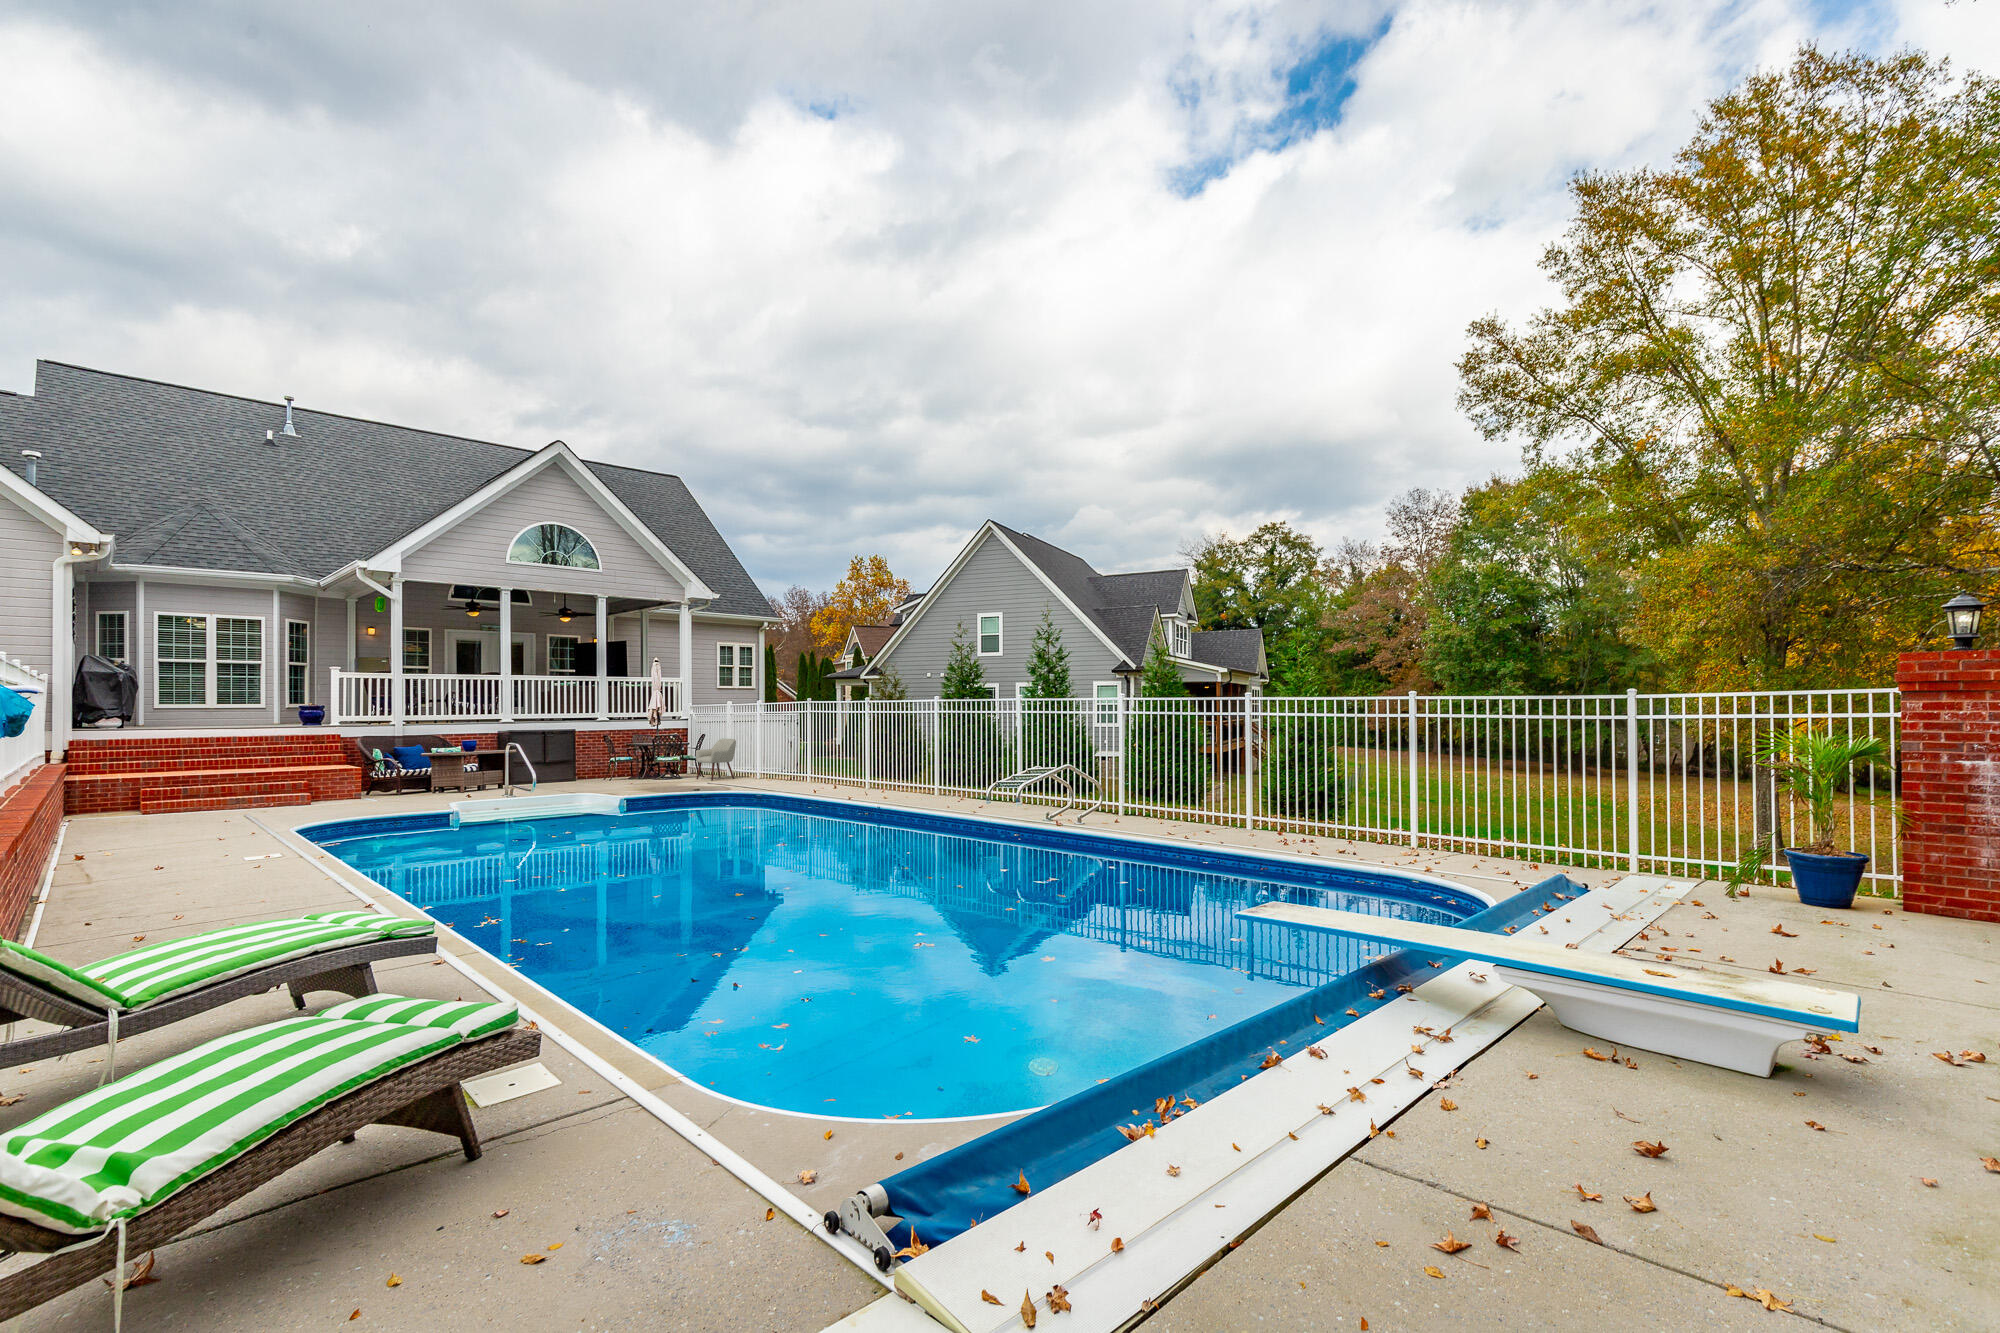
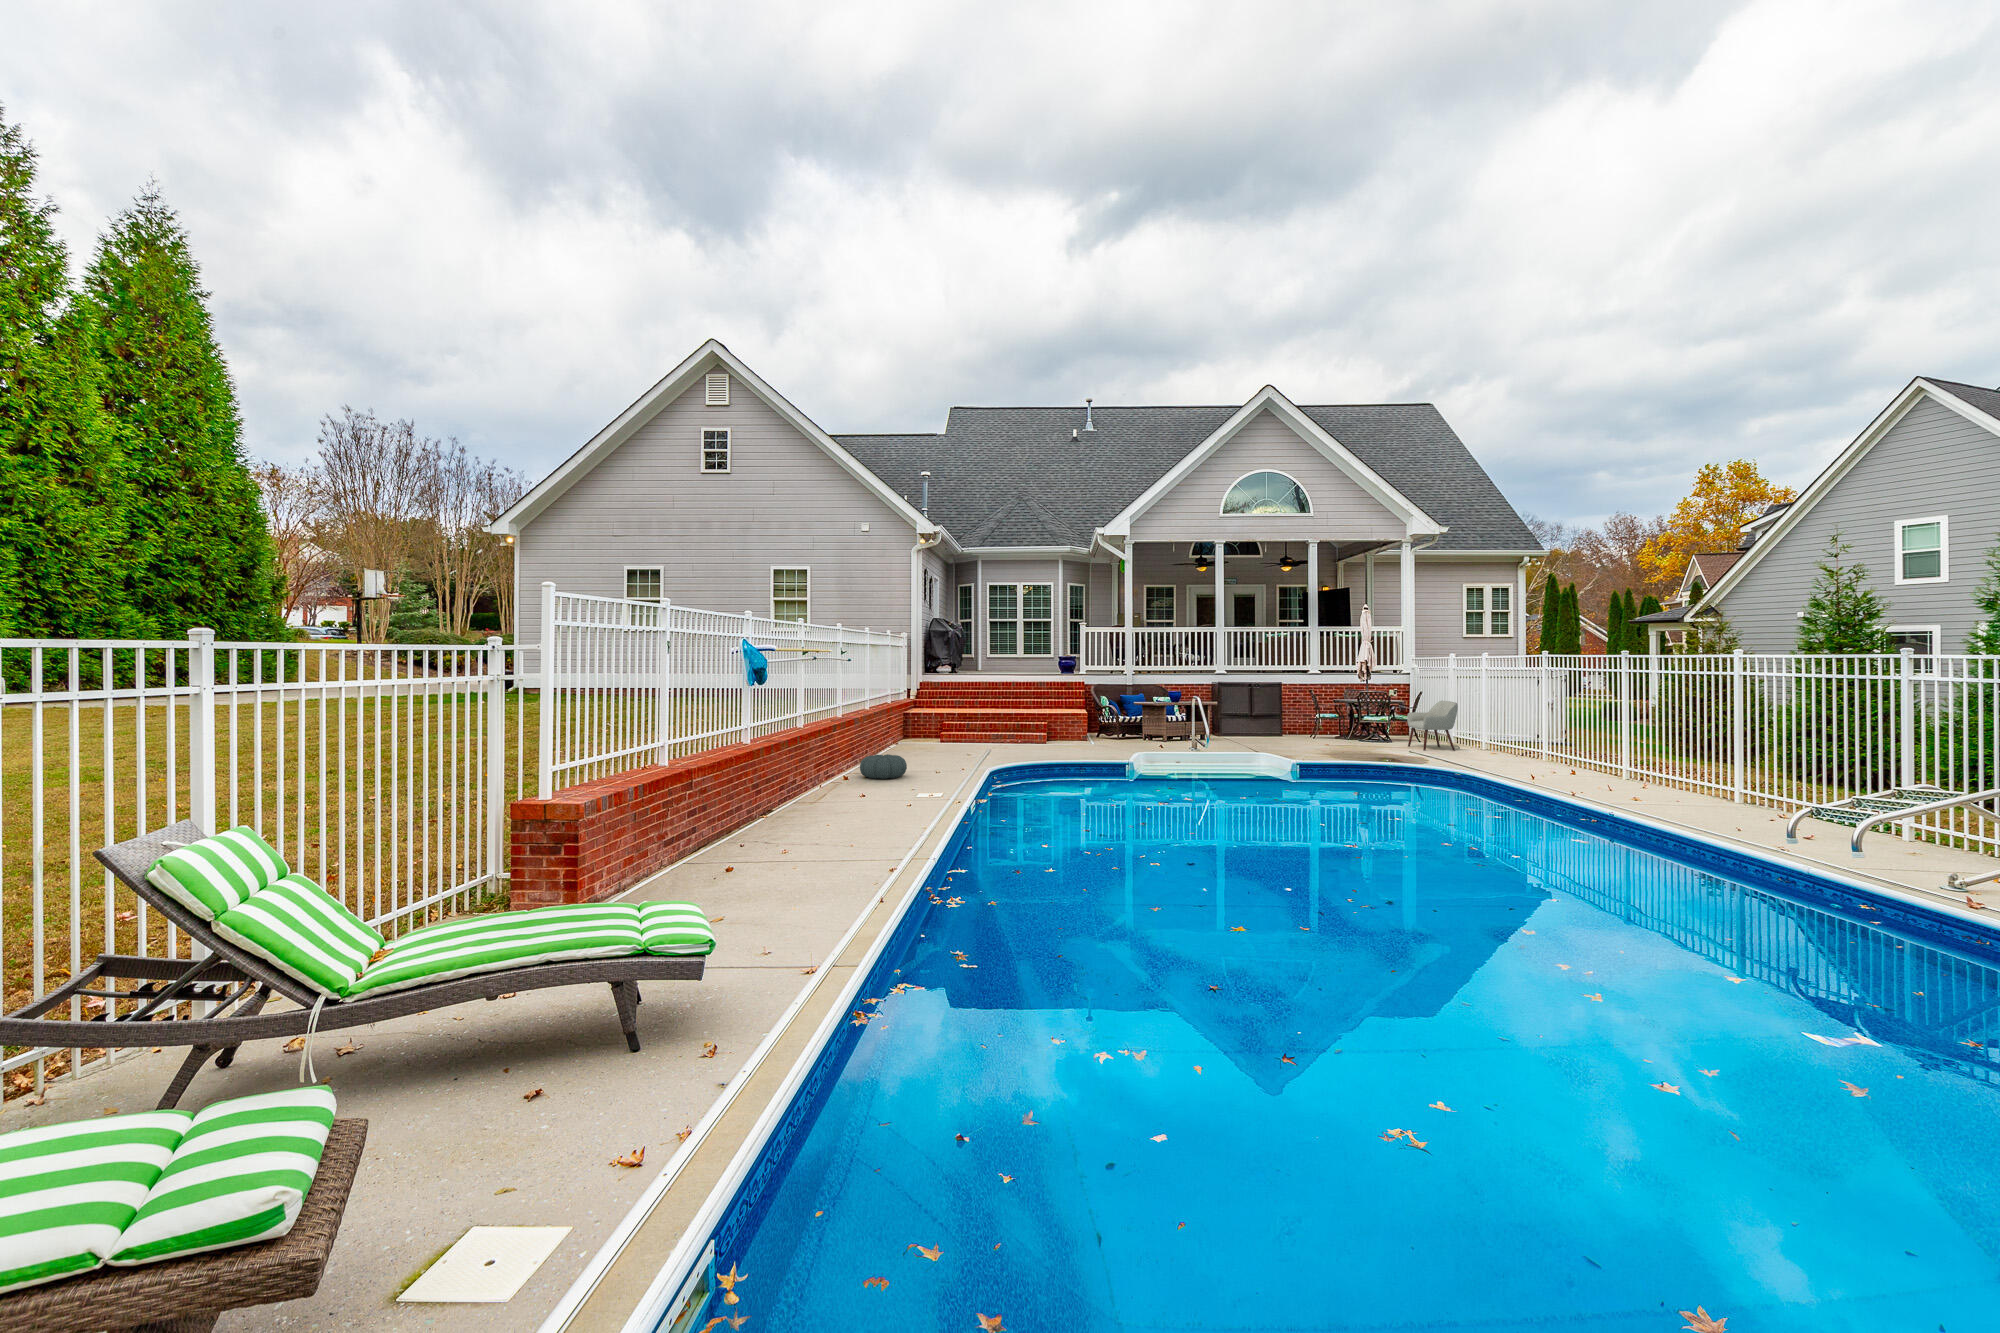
pouf: none [90,826,175,858] -> present [860,754,907,779]

